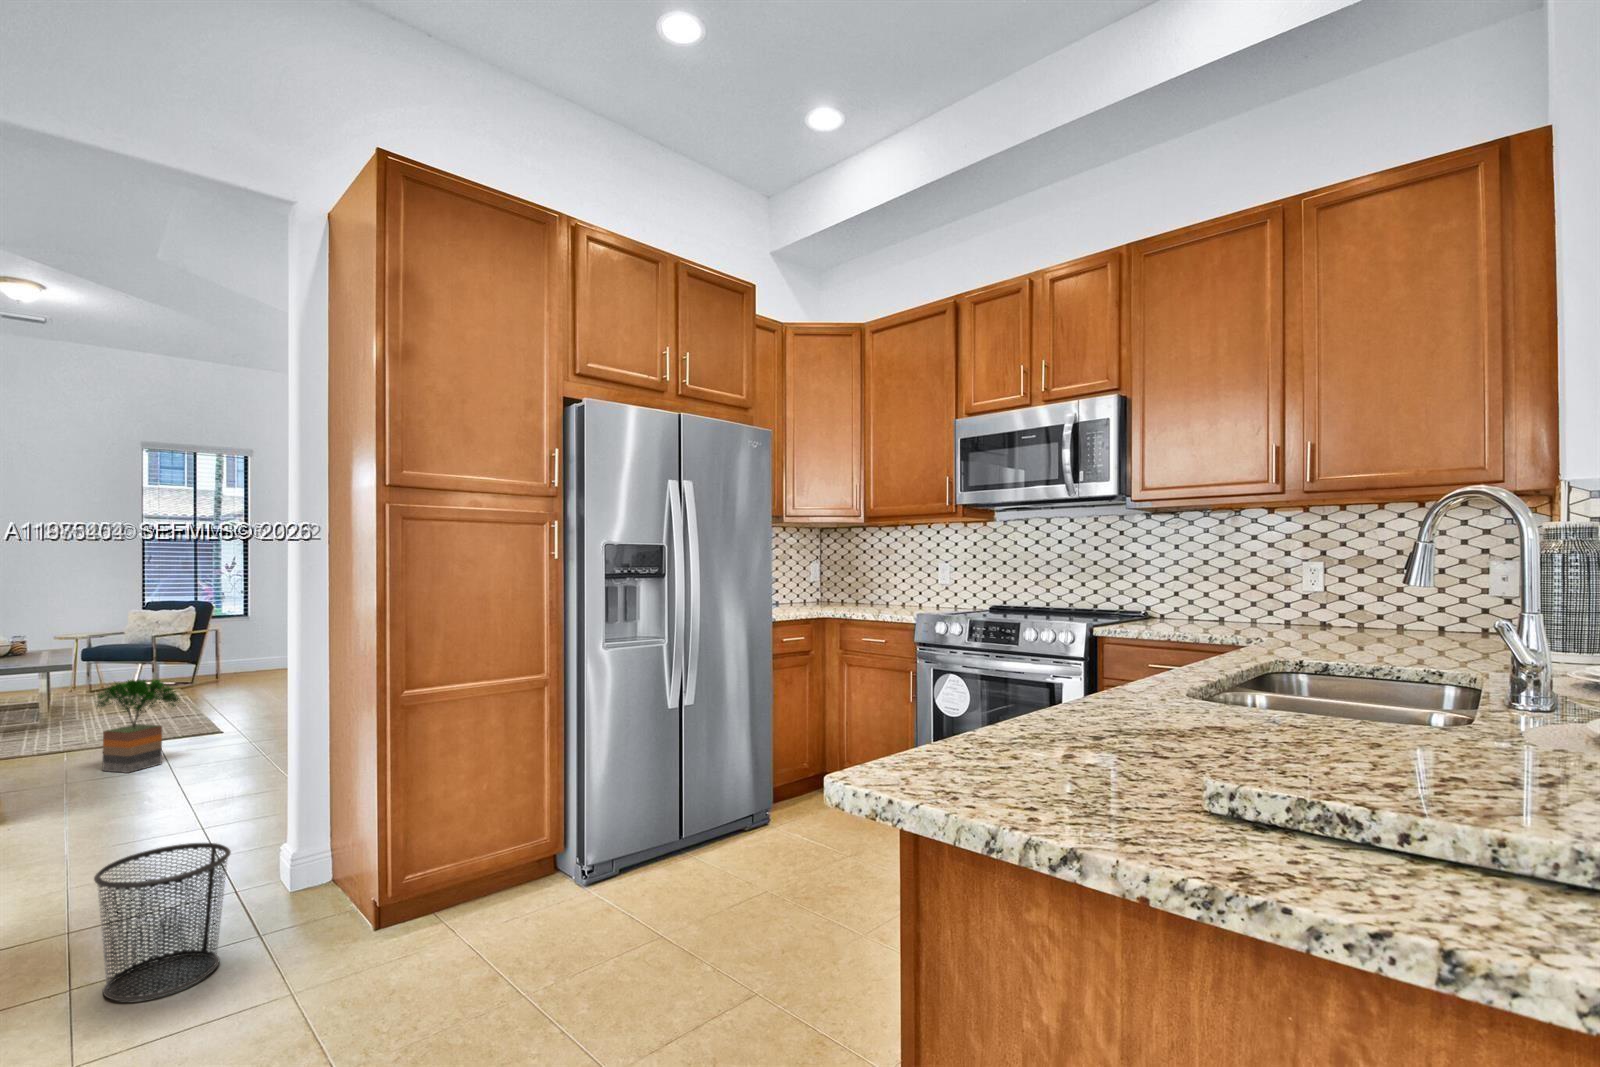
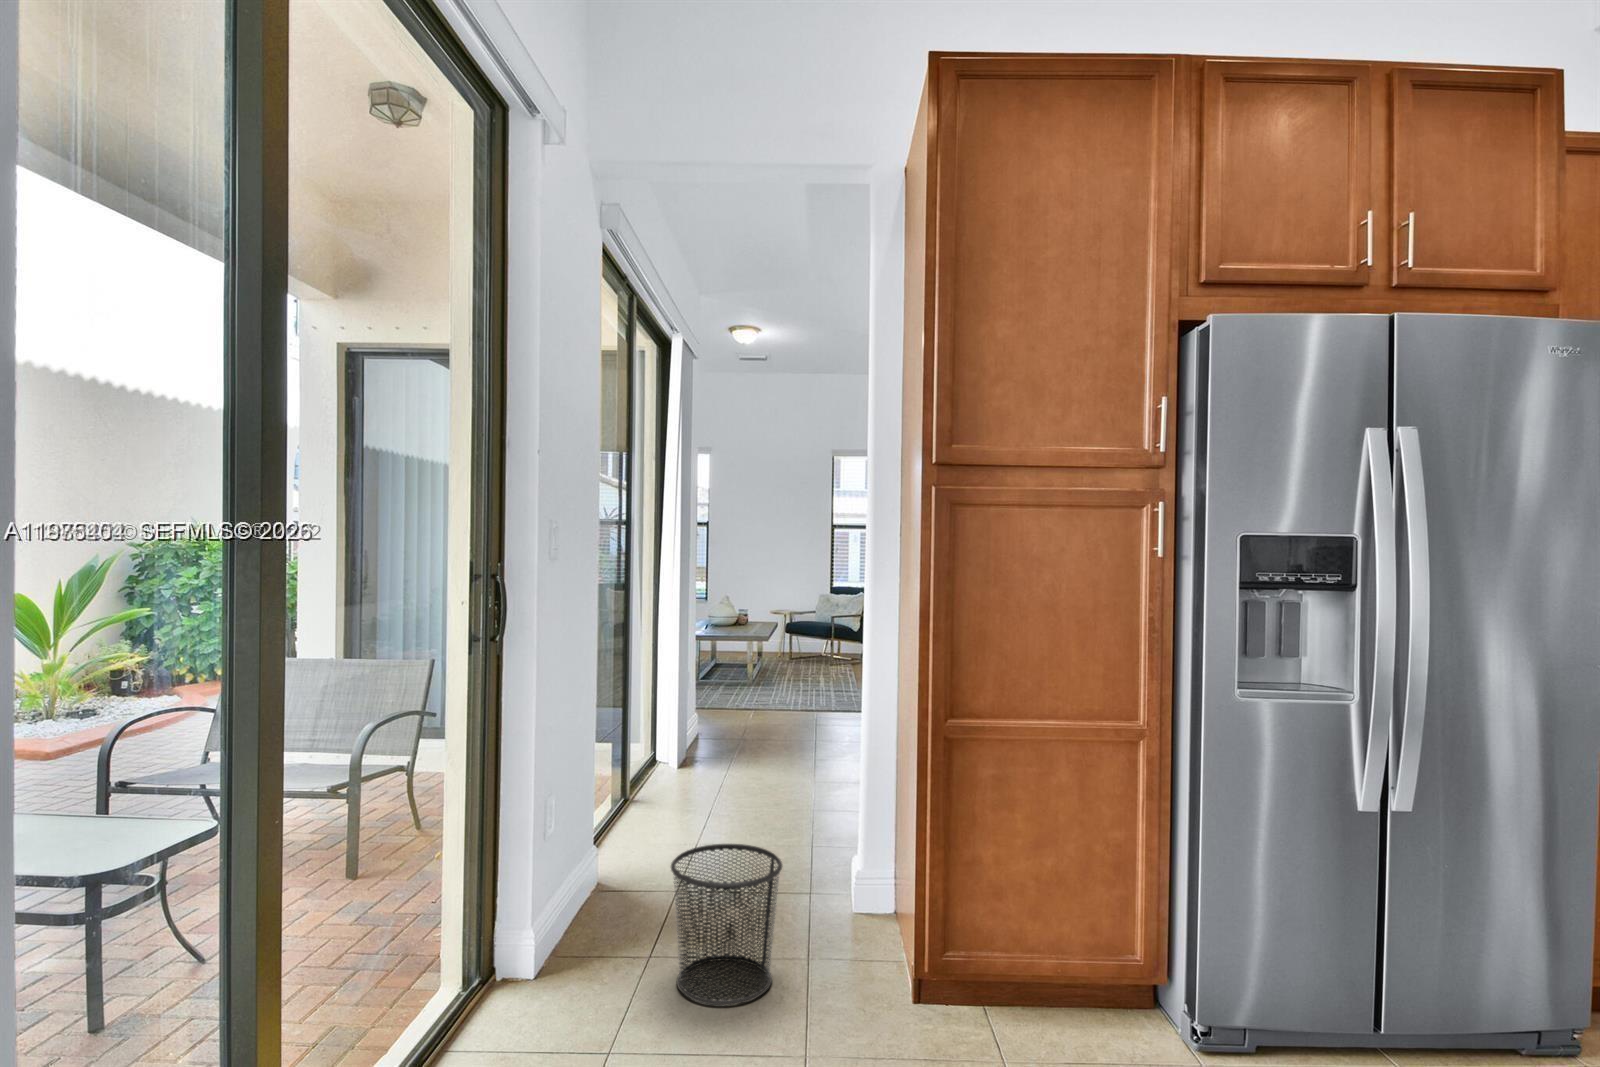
potted tree: present [97,679,179,773] -> none [764,654,827,743]

